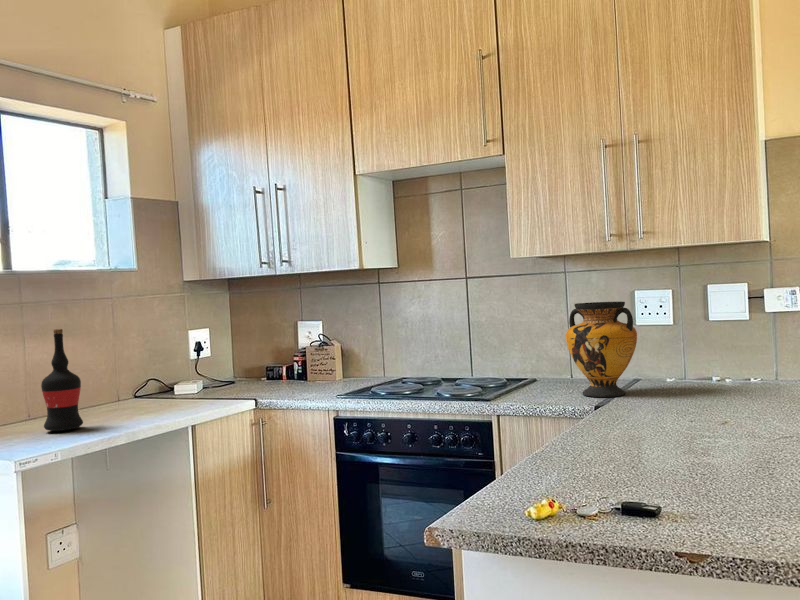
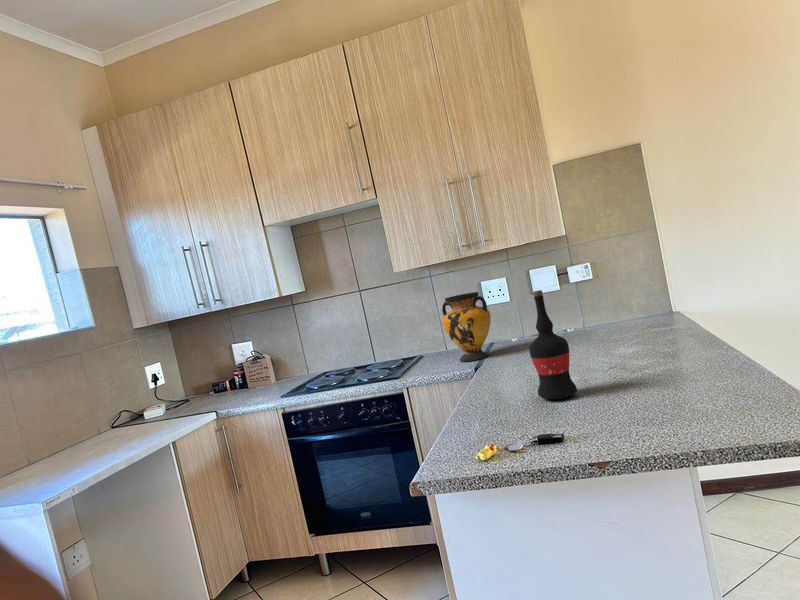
wine bottle: present [41,329,83,431] -> present [529,290,577,399]

